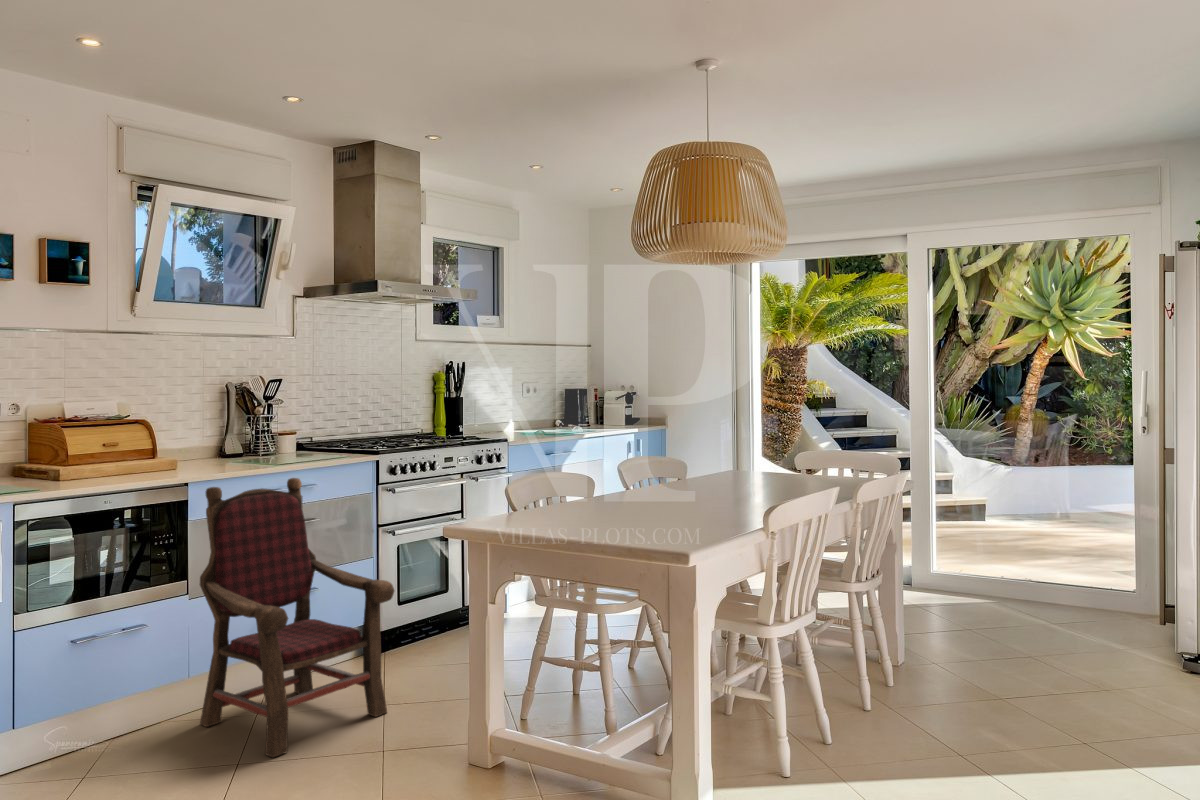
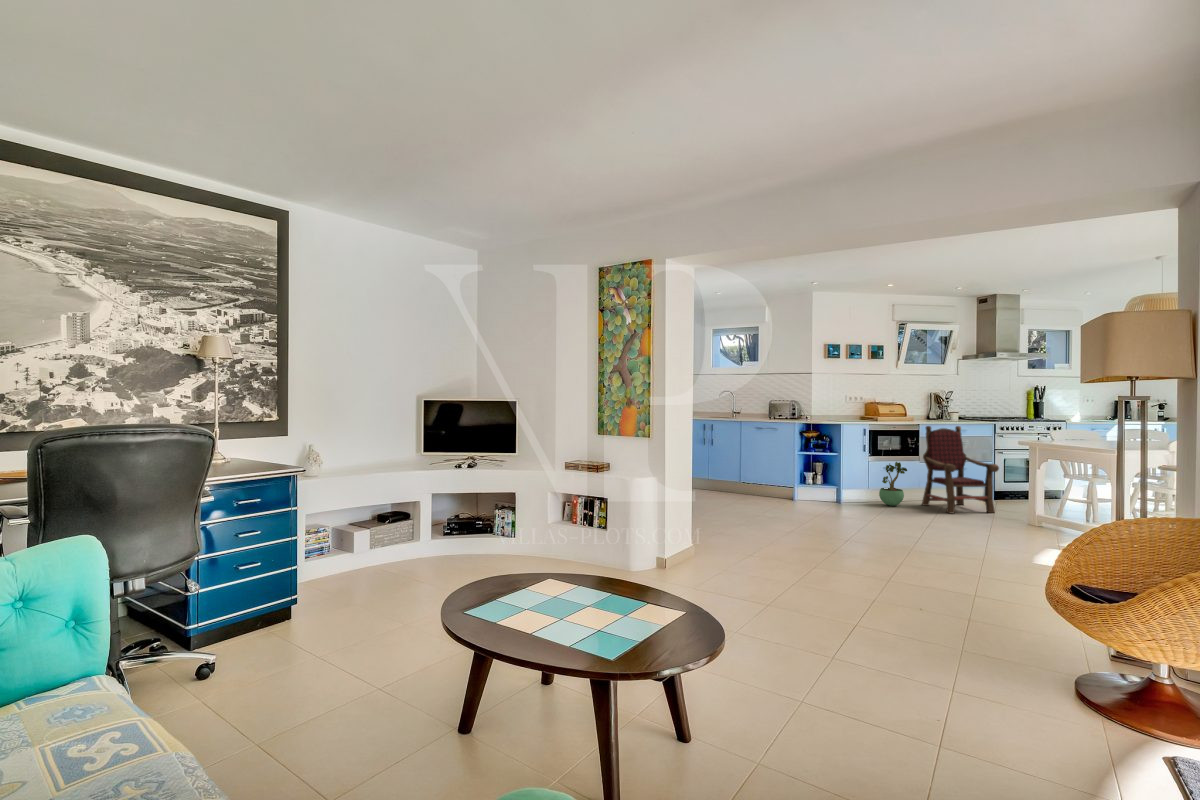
potted plant: none [59,614,152,762] -> present [879,462,907,506]

